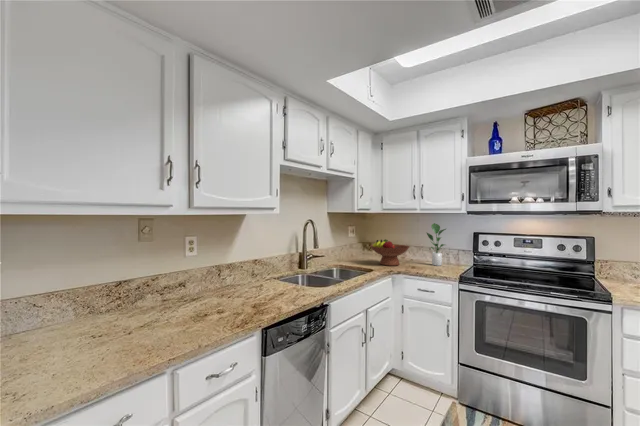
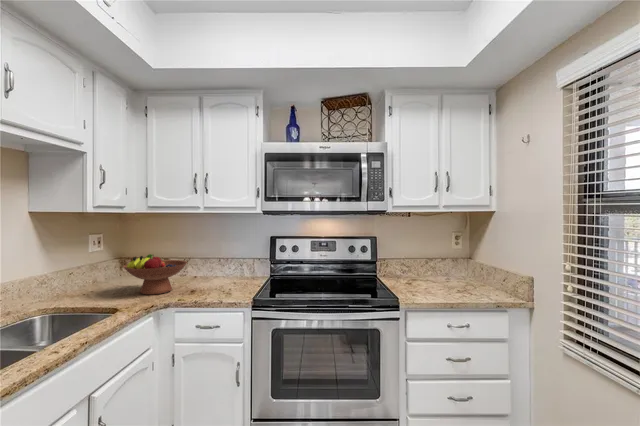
potted plant: present [427,223,446,266] -> none [211,227,239,284]

